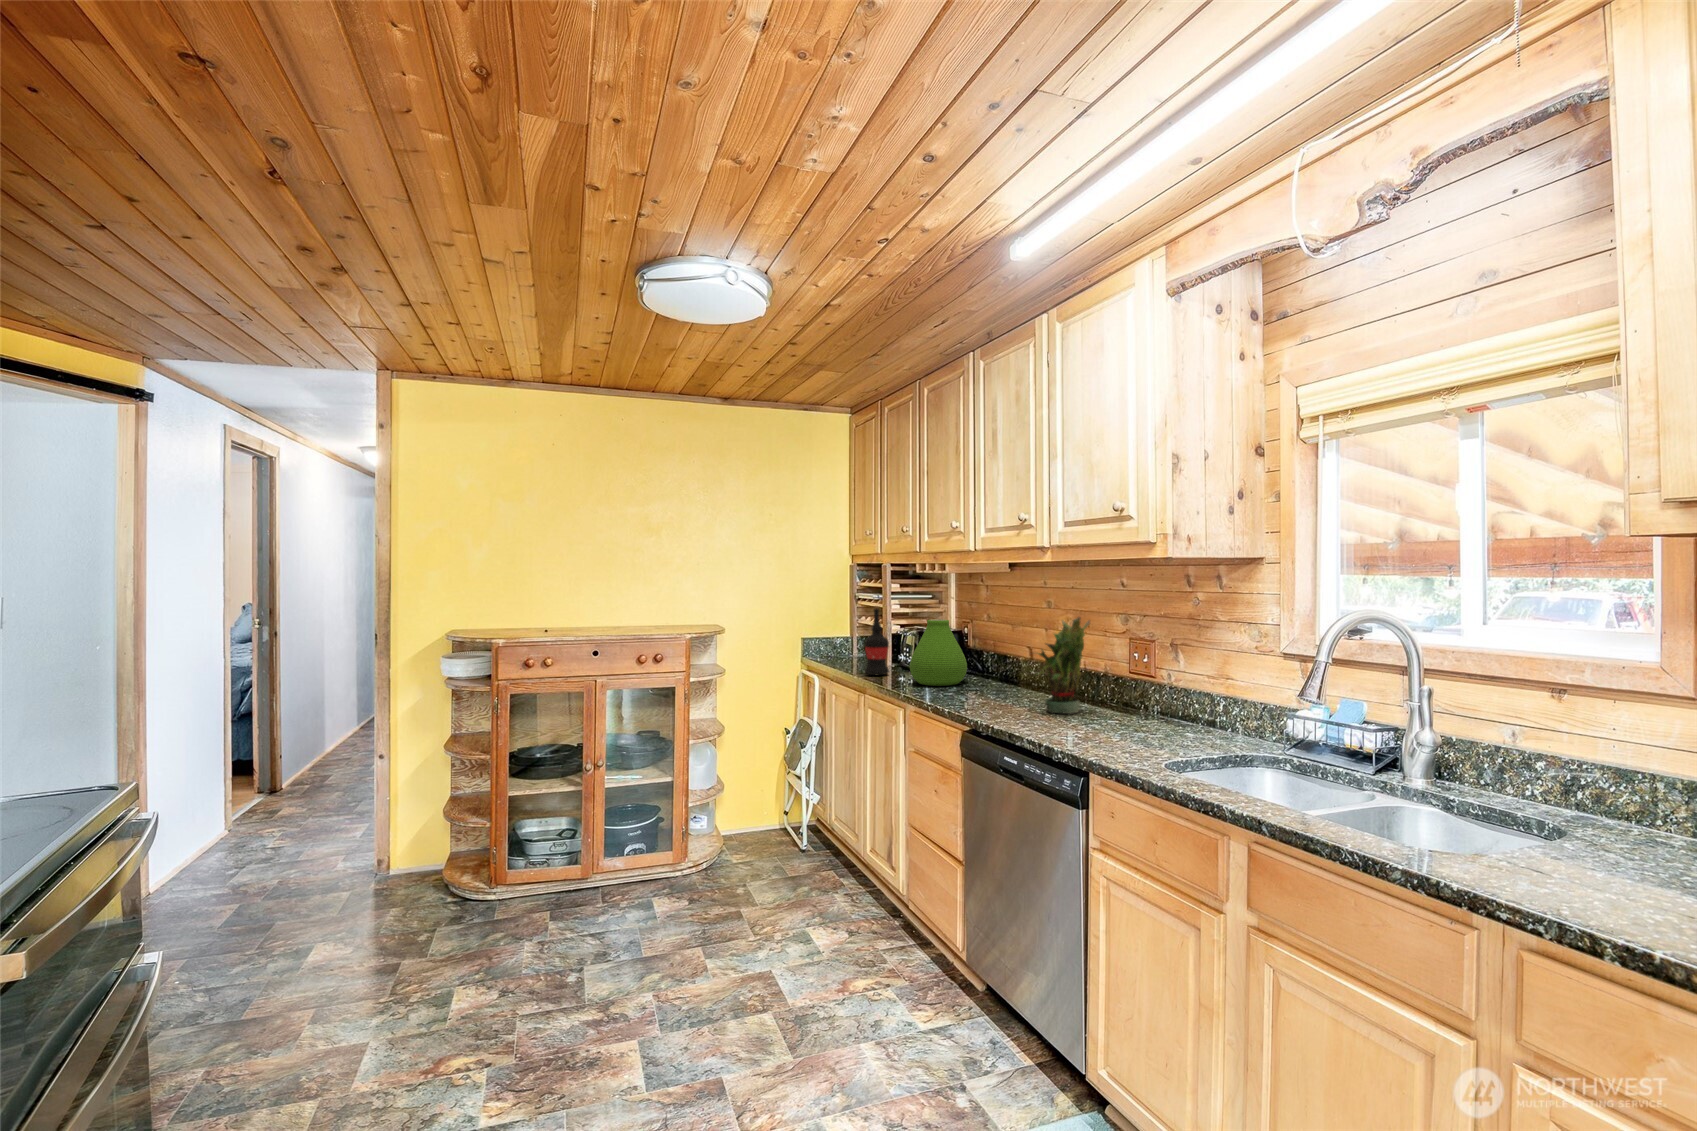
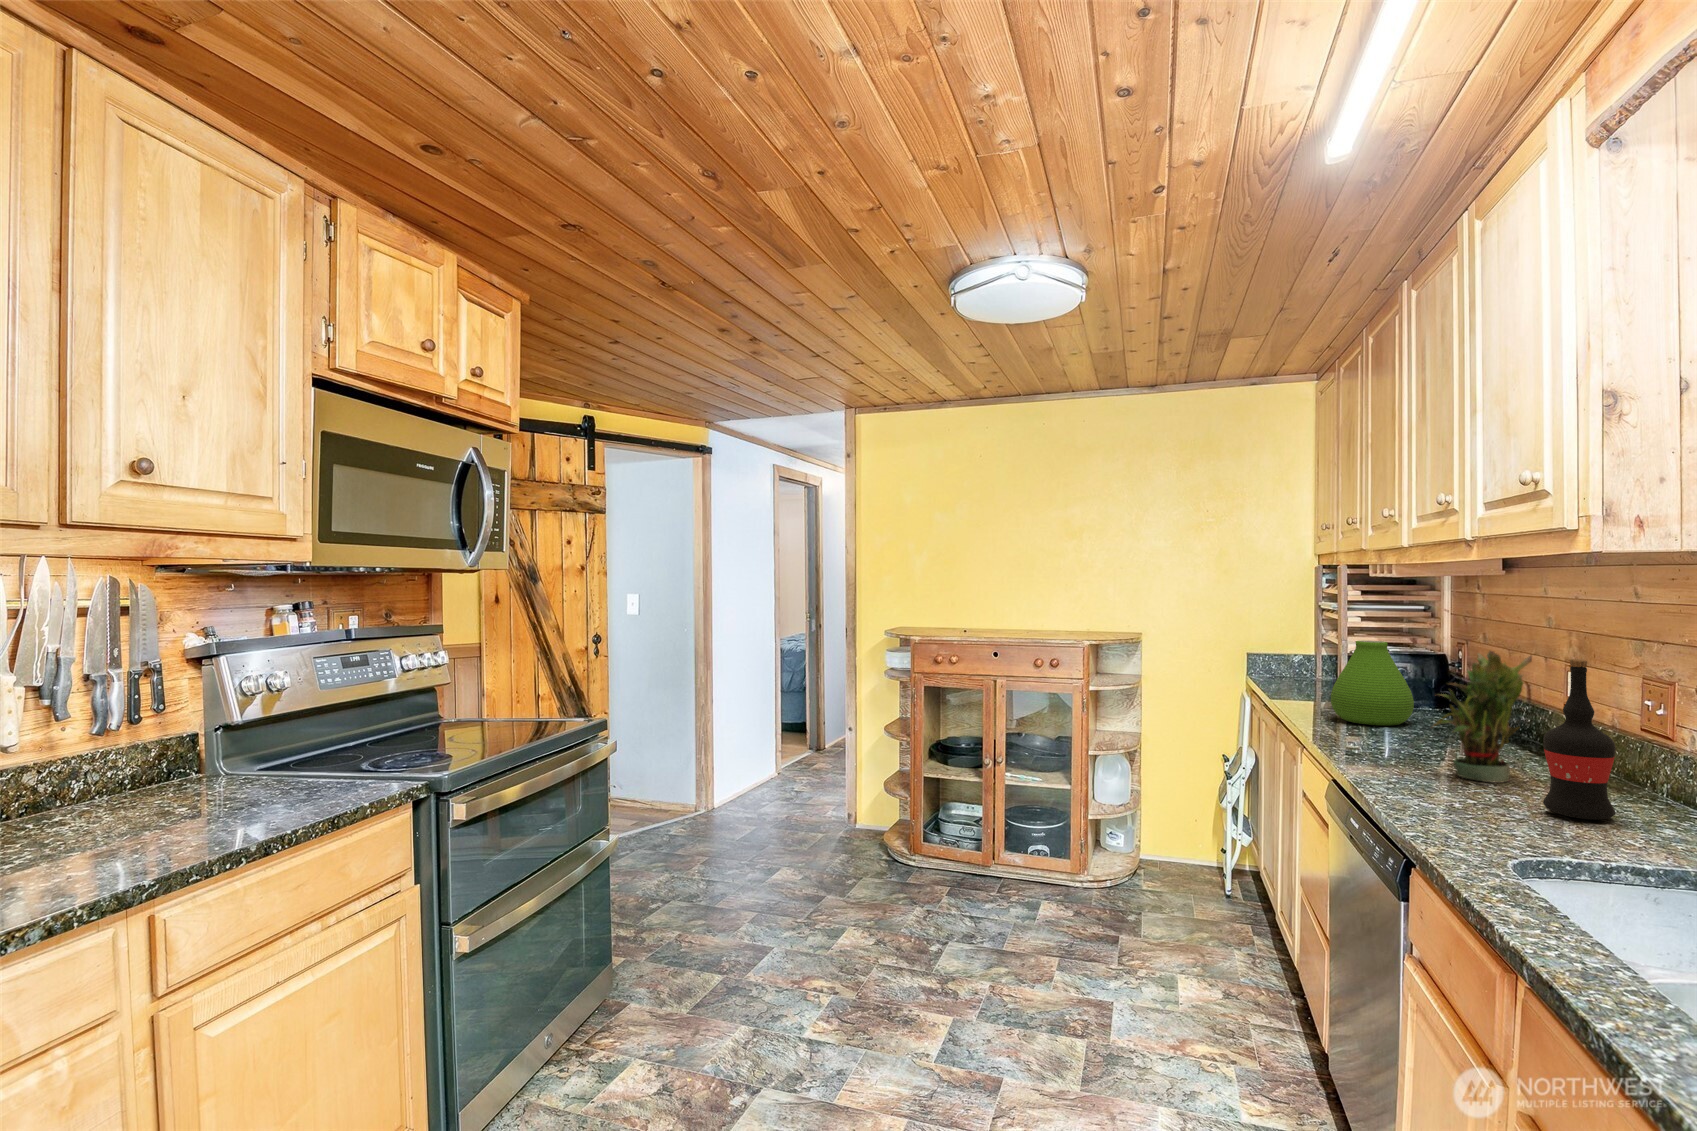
wine bottle: present [865,606,889,675] -> present [1543,659,1616,820]

